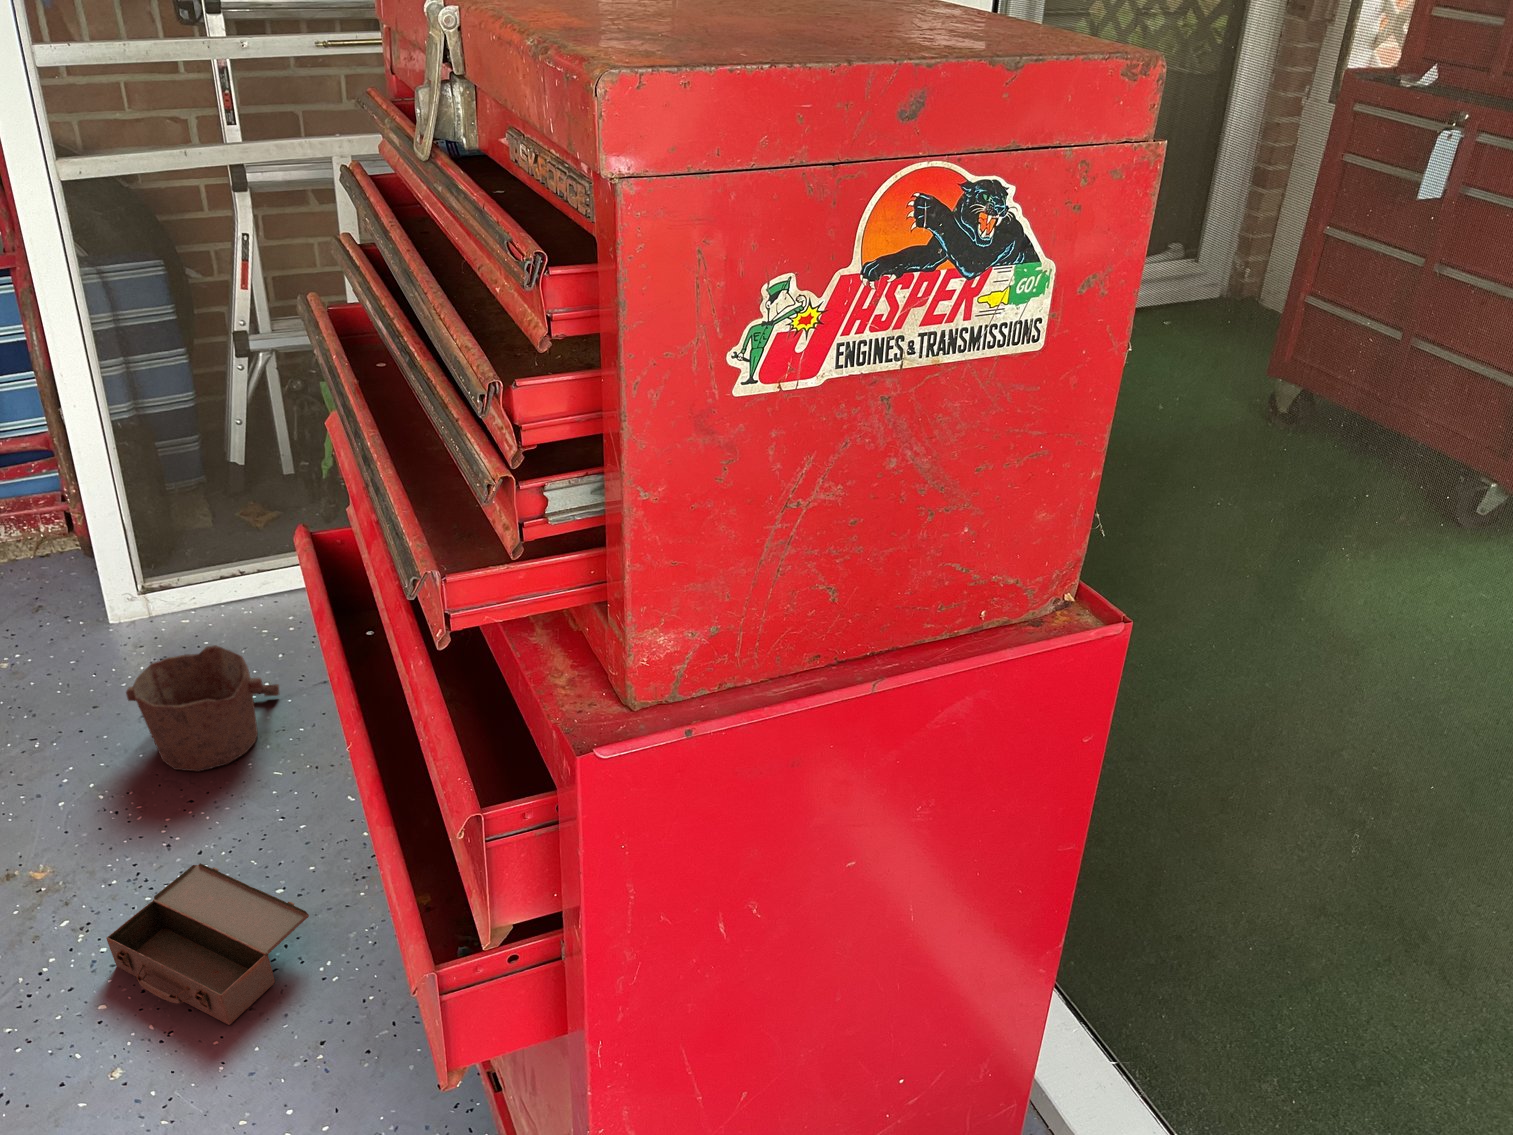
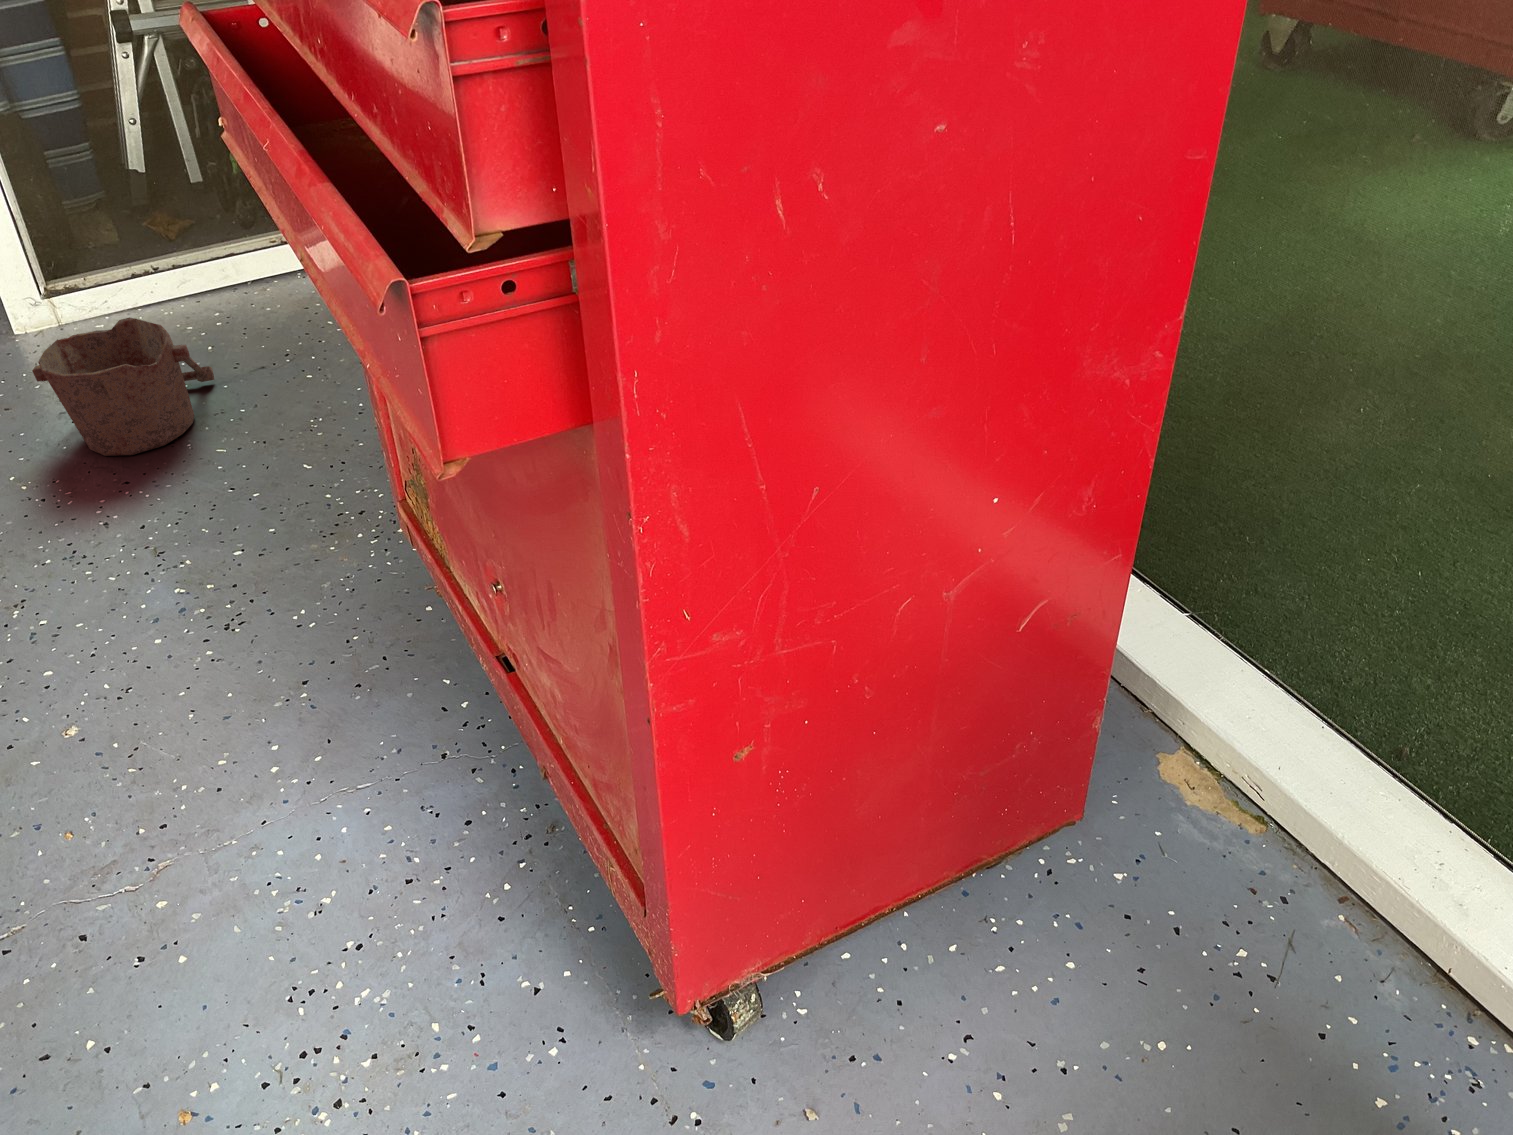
toolbox: present [106,863,309,1025] -> none [41,524,271,676]

